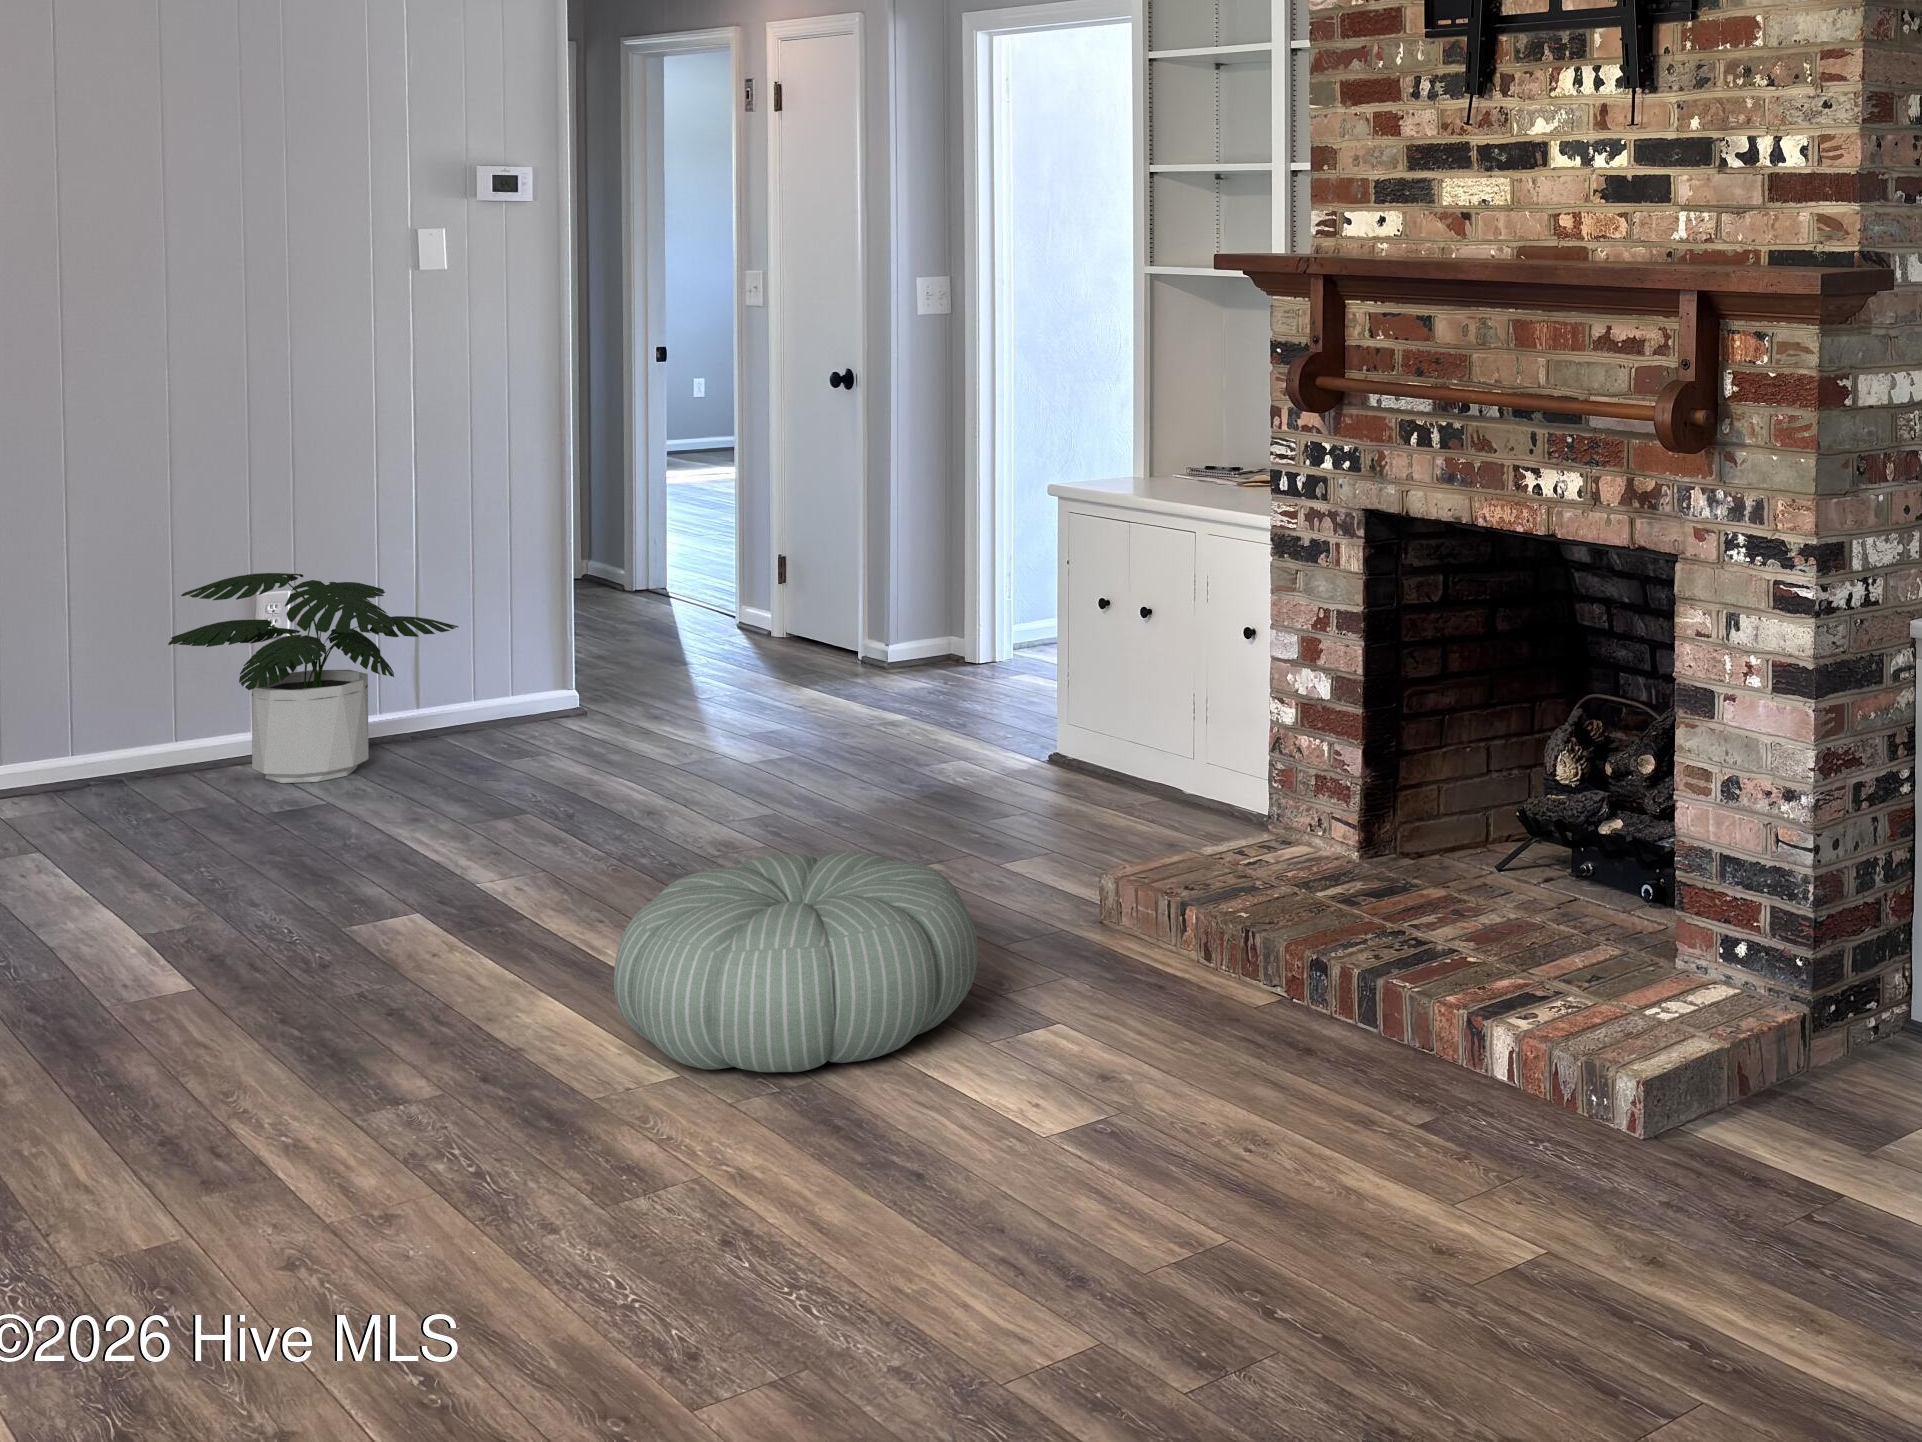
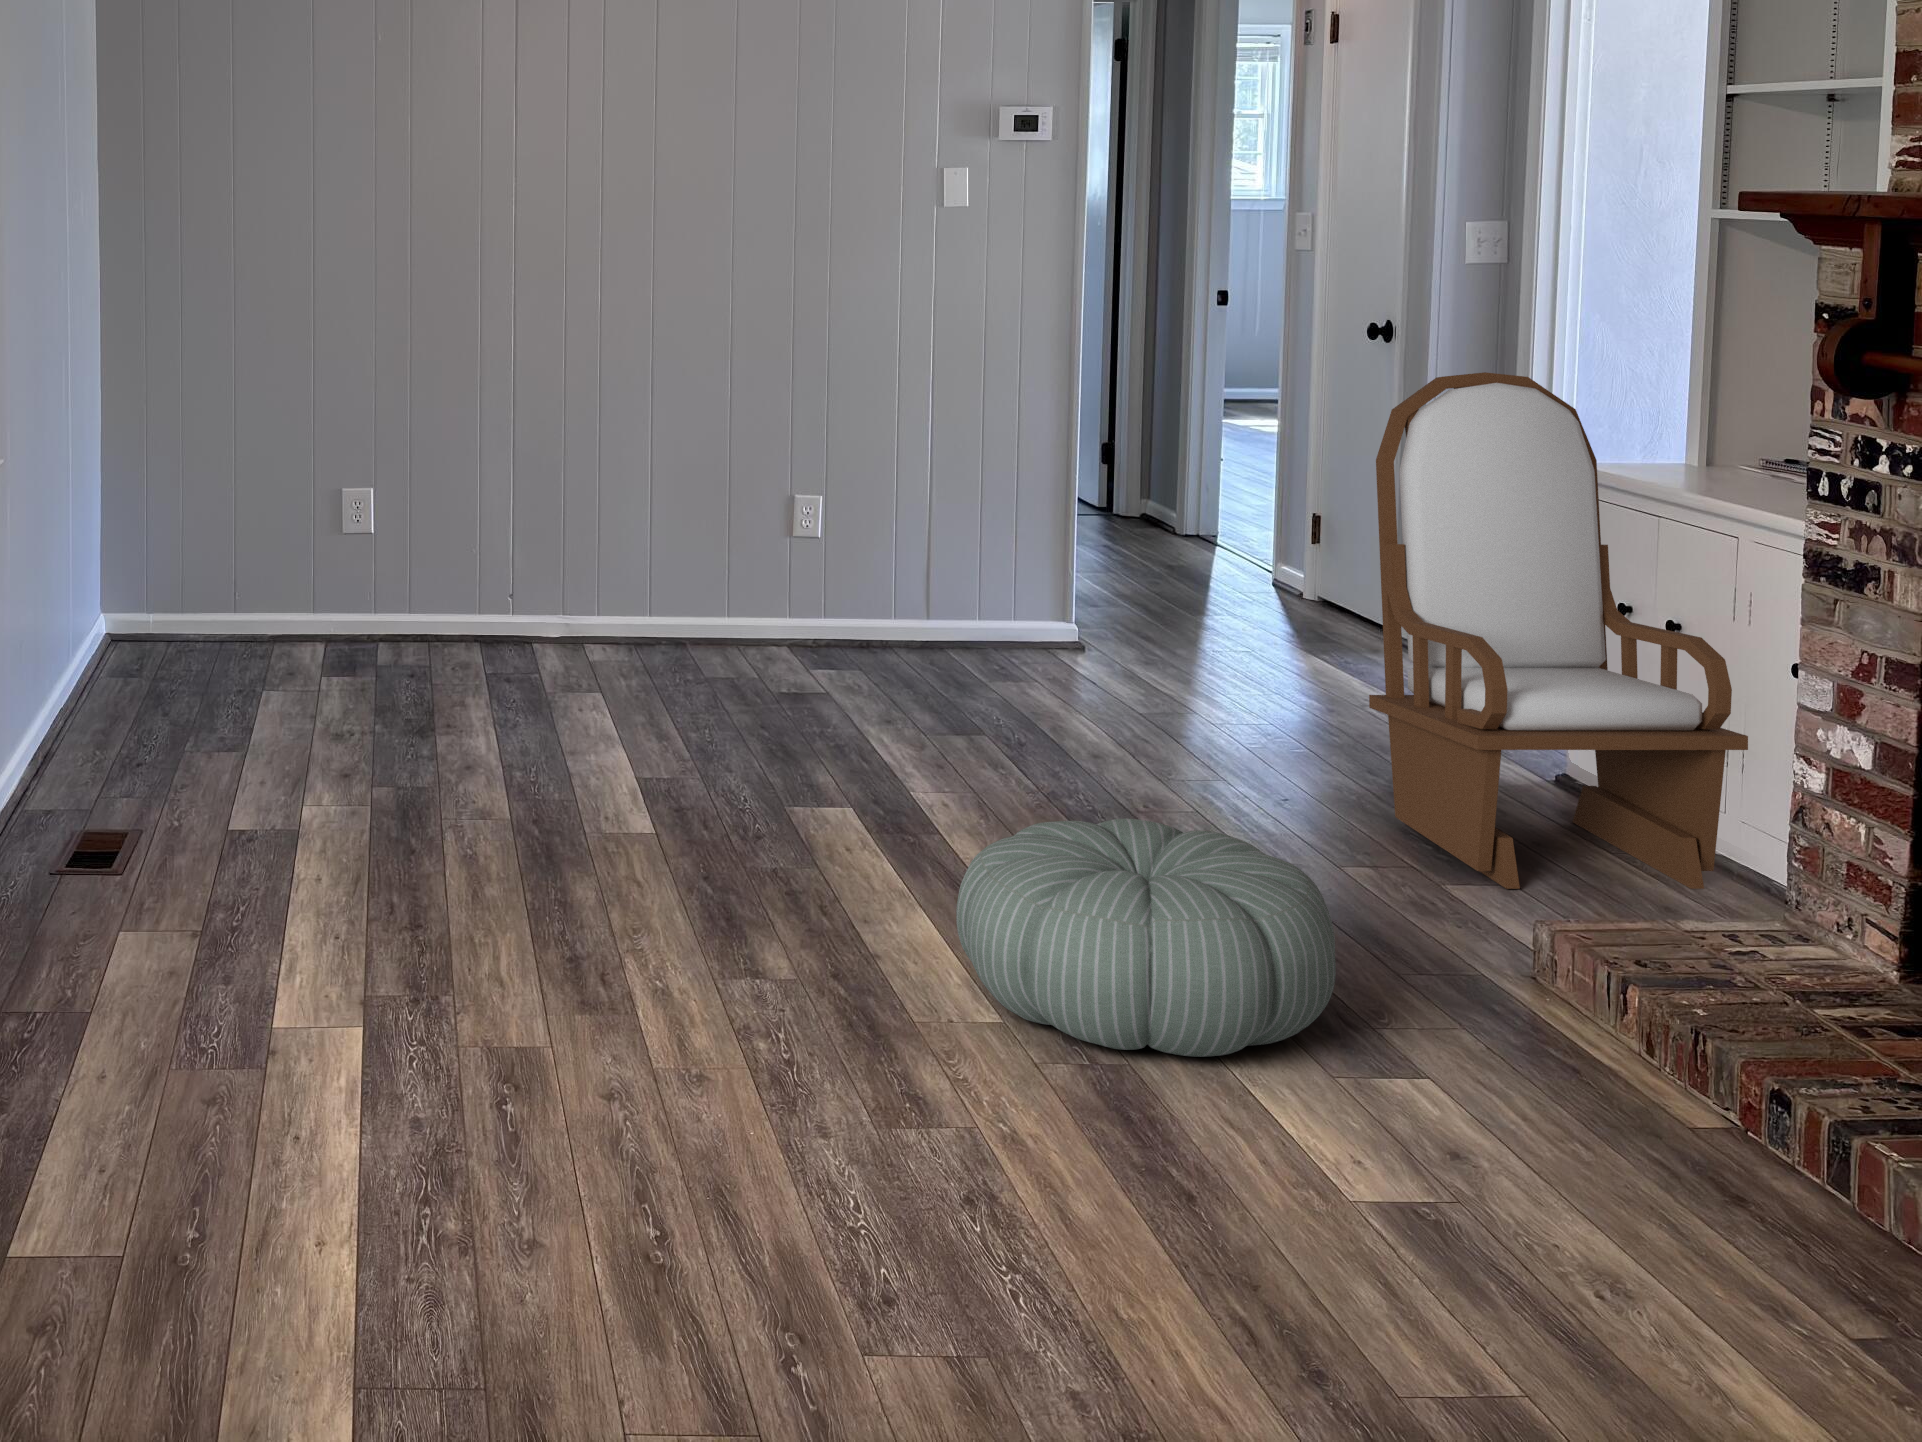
armchair: none [912,409,1219,858] -> present [1369,372,1748,889]
potted plant: present [168,573,458,783] -> none [720,480,957,671]

